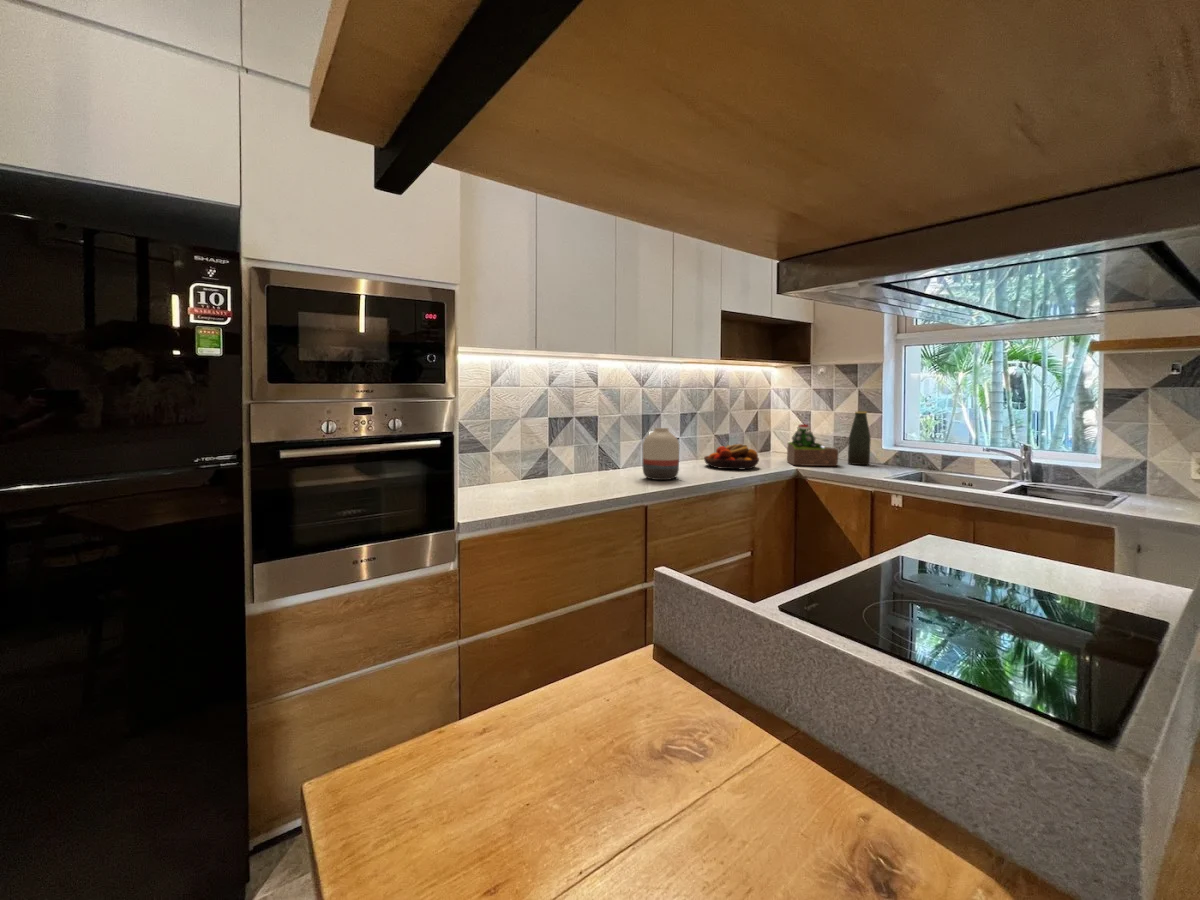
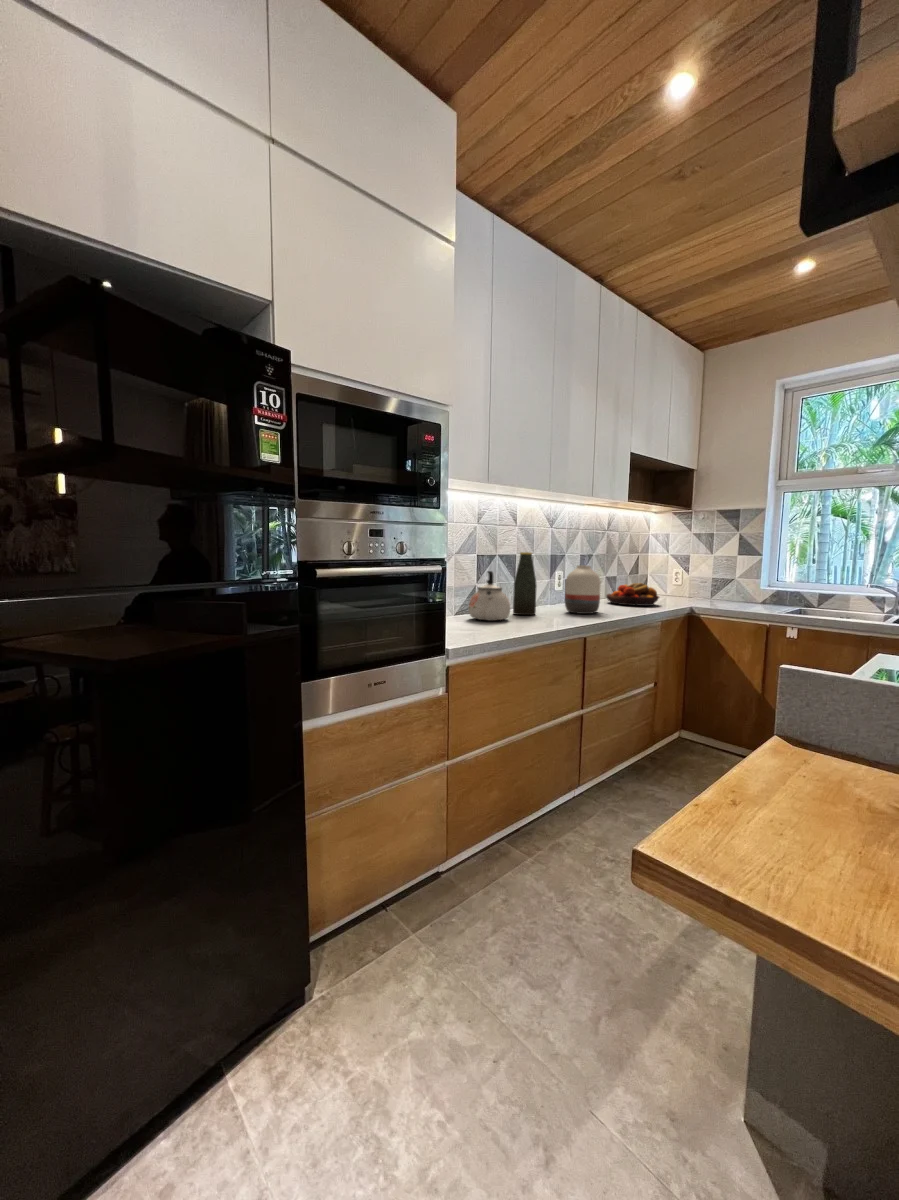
bottle: present [848,412,871,465] -> present [513,552,537,615]
succulent plant: present [787,424,838,466] -> none [675,566,726,604]
kettle: none [527,436,571,488] -> present [469,571,510,621]

